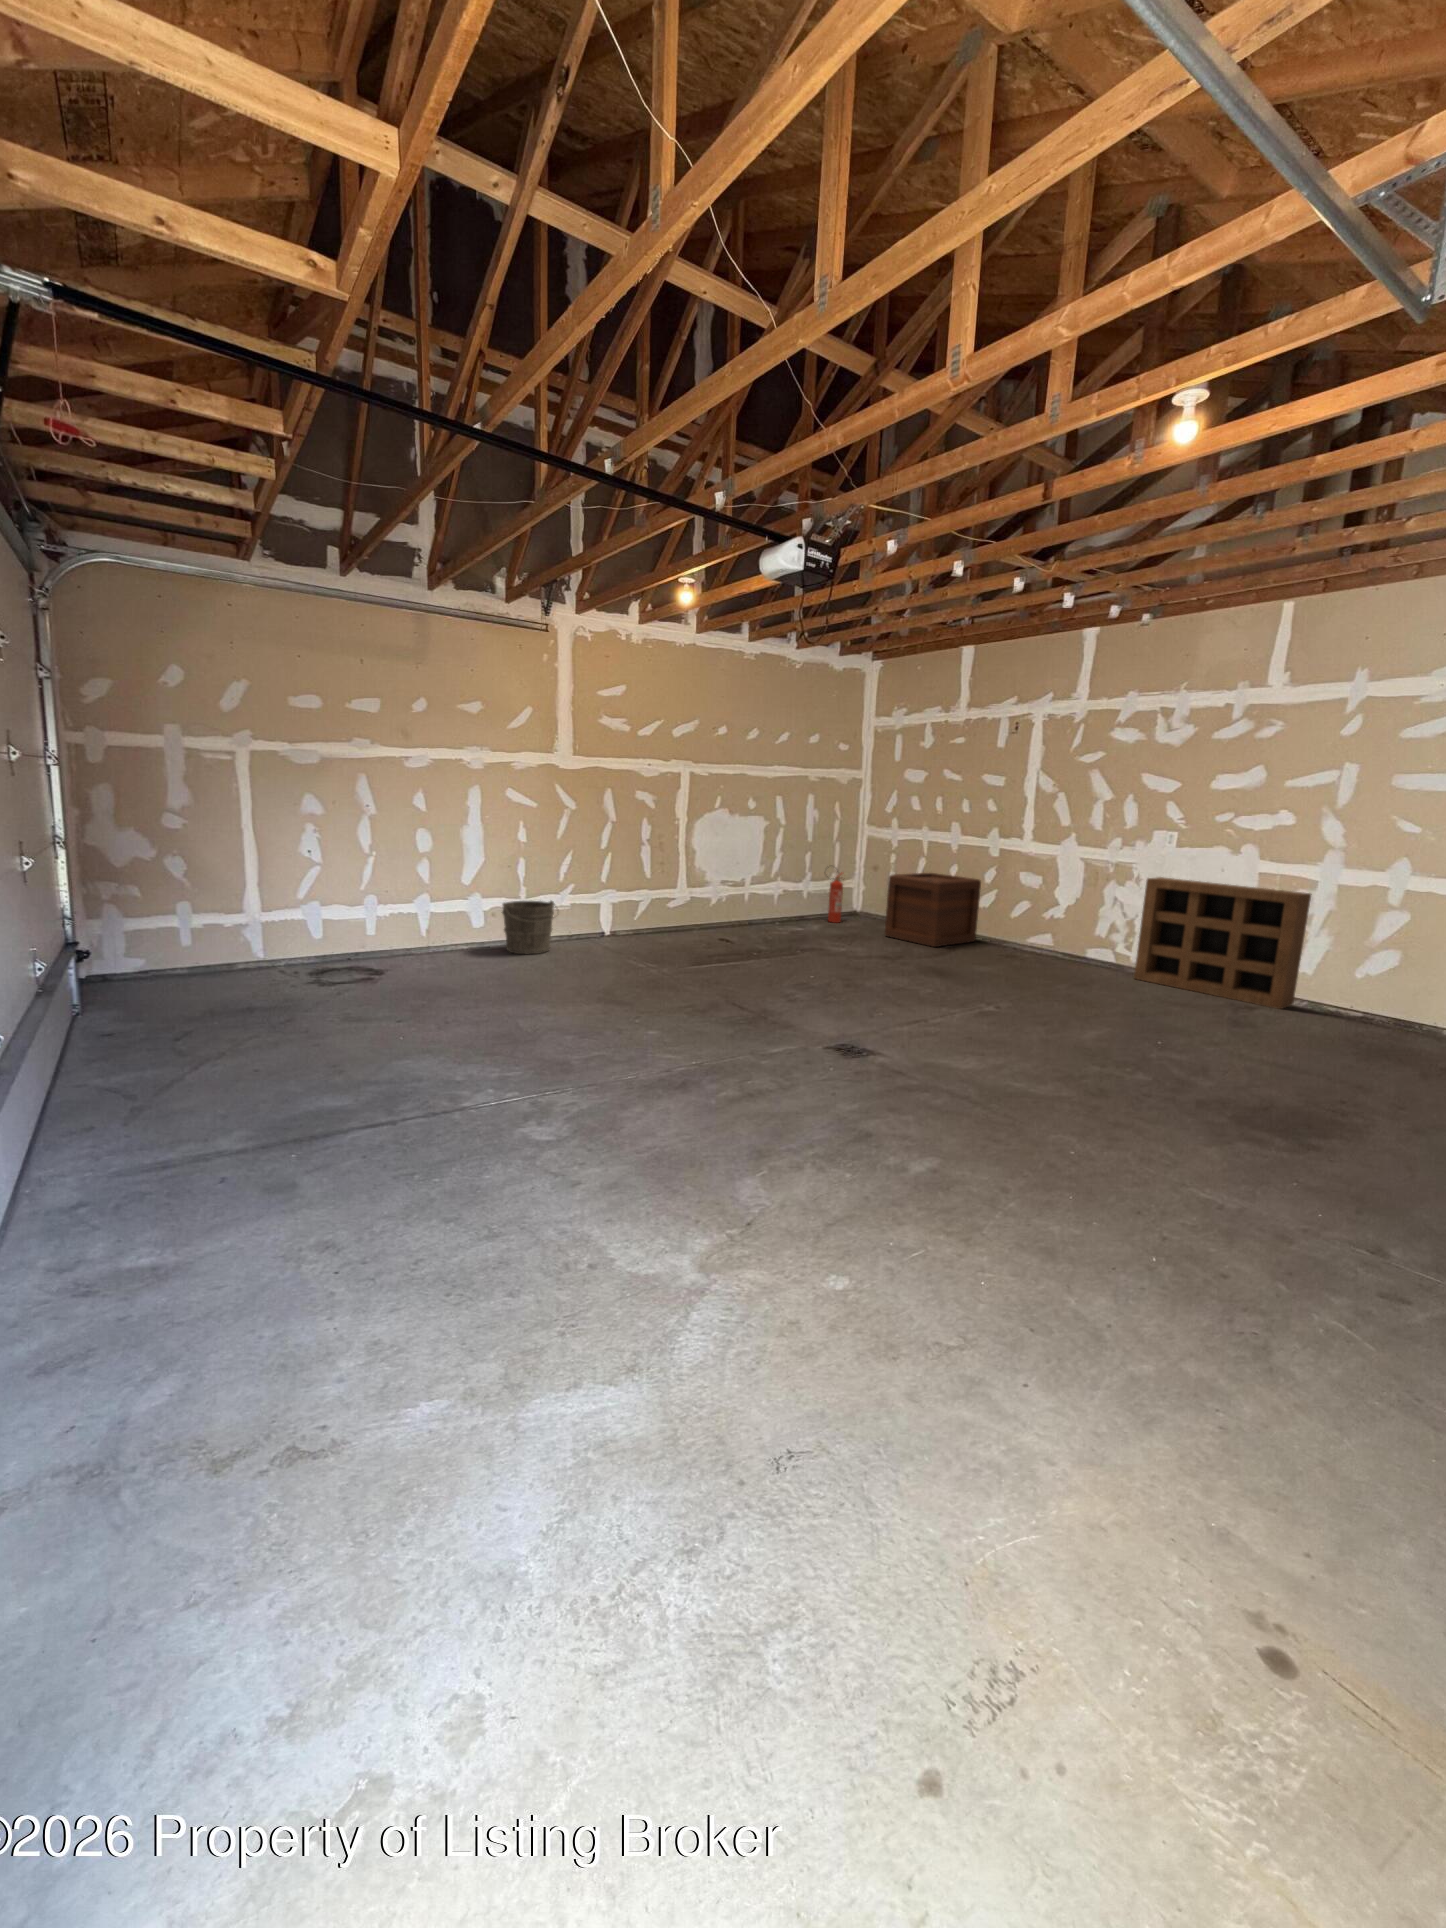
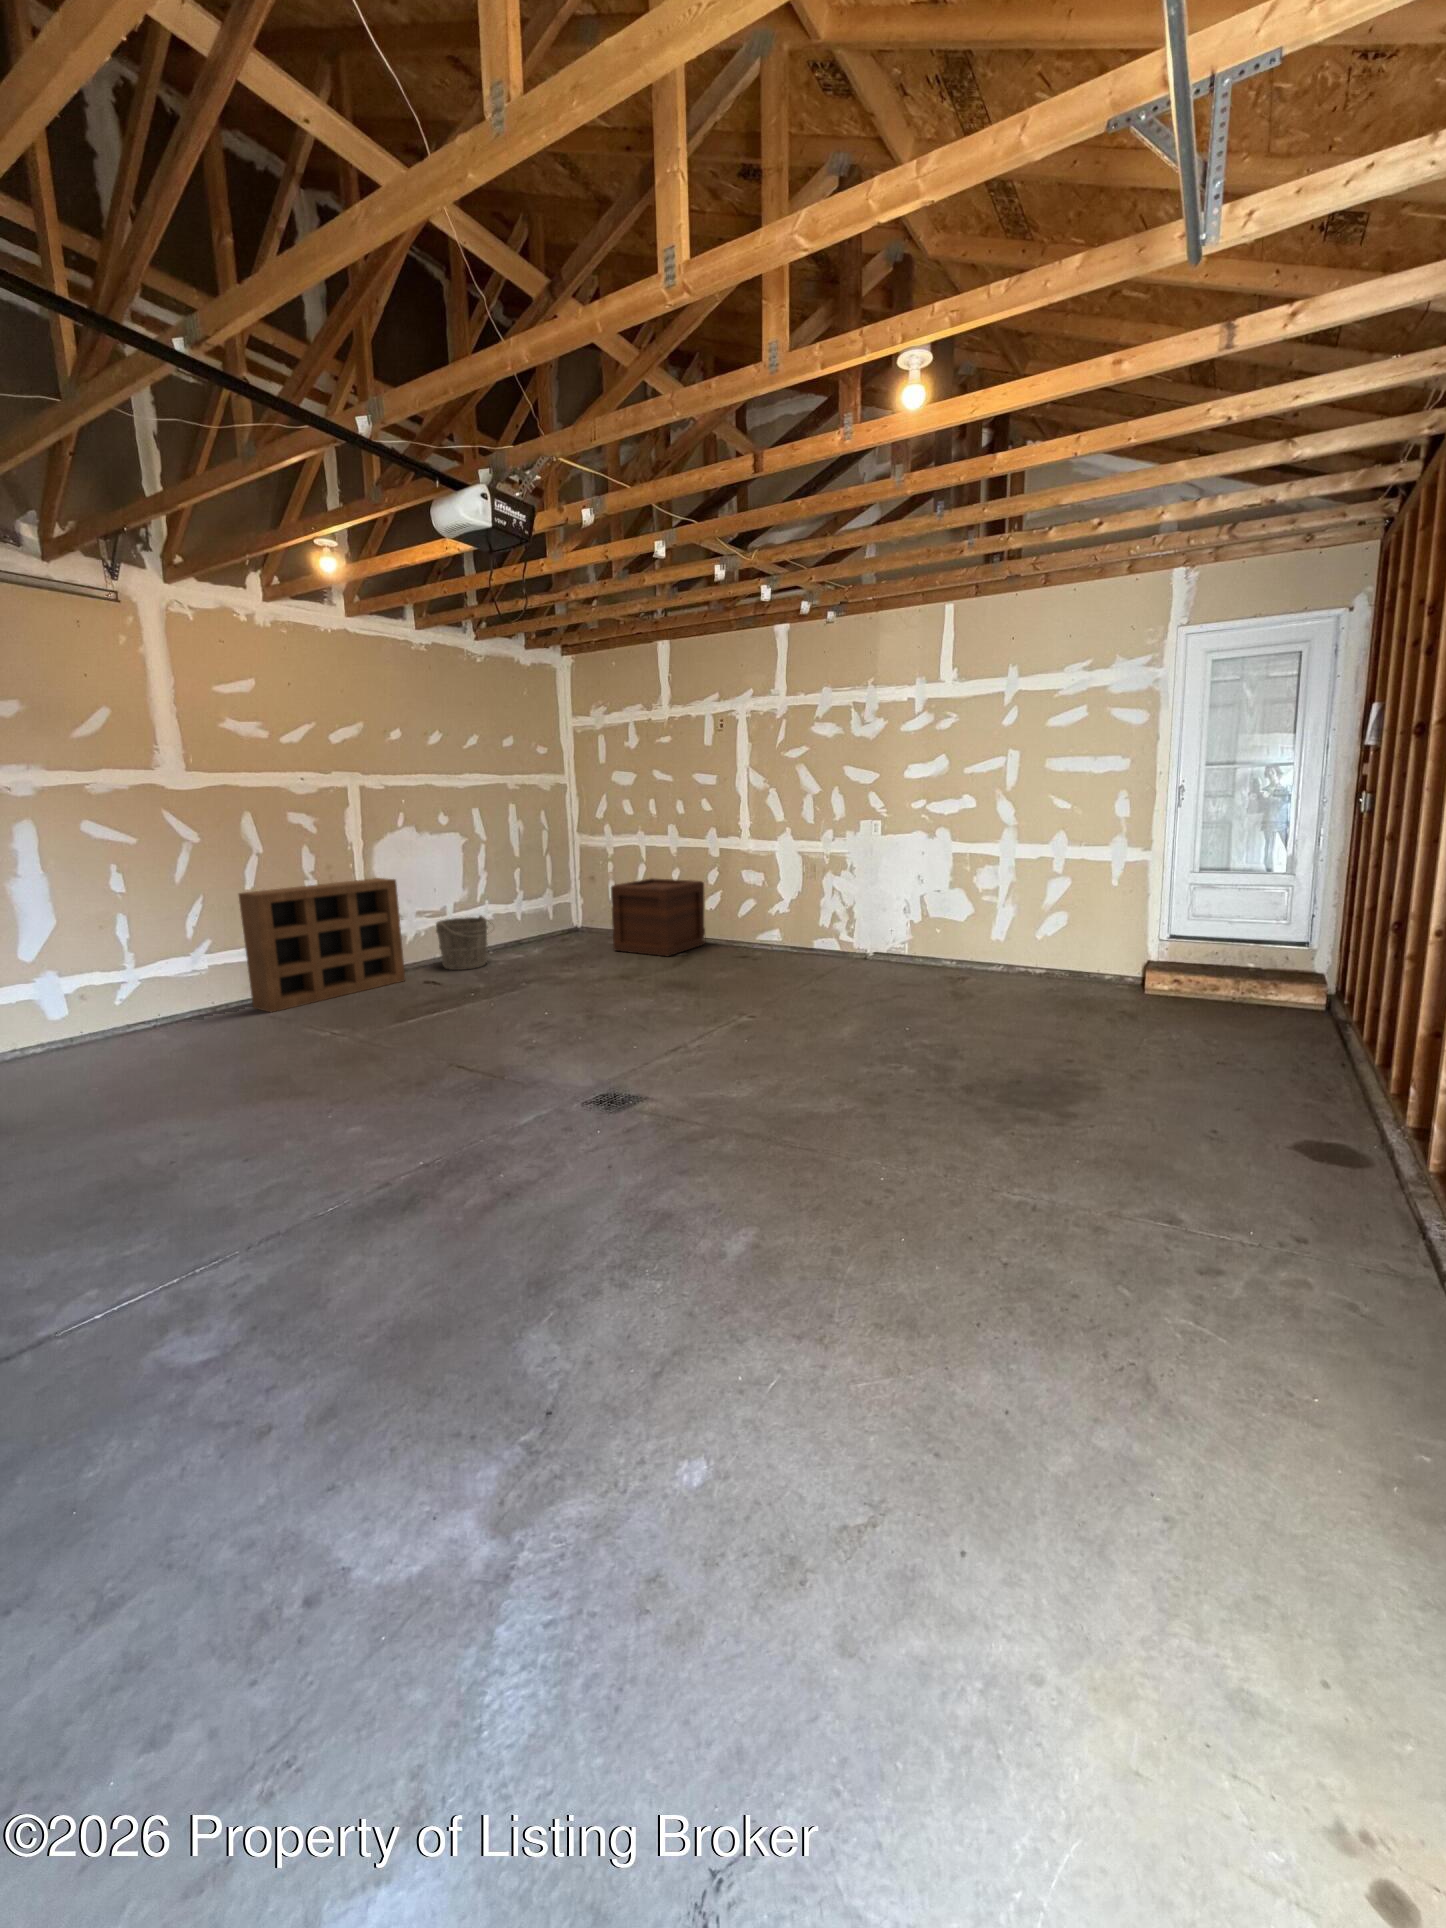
fire extinguisher: present [828,873,843,923] -> none [538,880,562,942]
shelving unit: present [1134,877,1312,1009] -> present [239,878,405,1012]
bucket: present [502,901,555,954] -> present [436,915,493,970]

